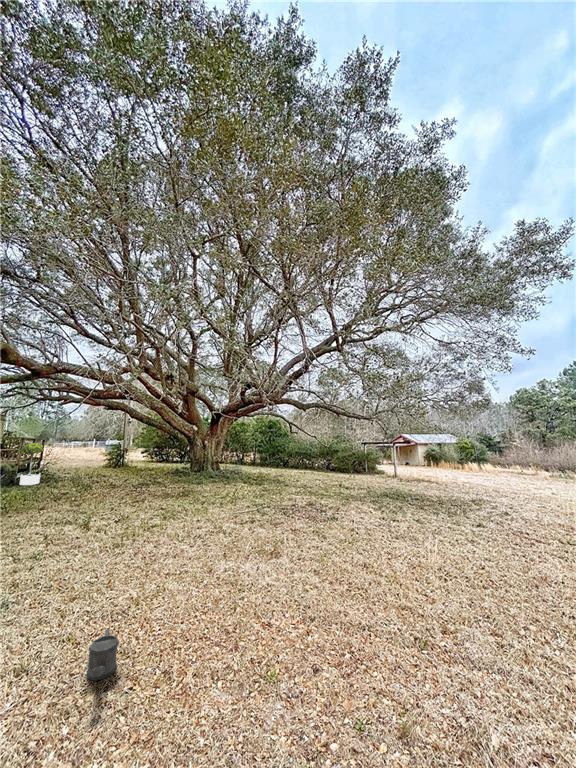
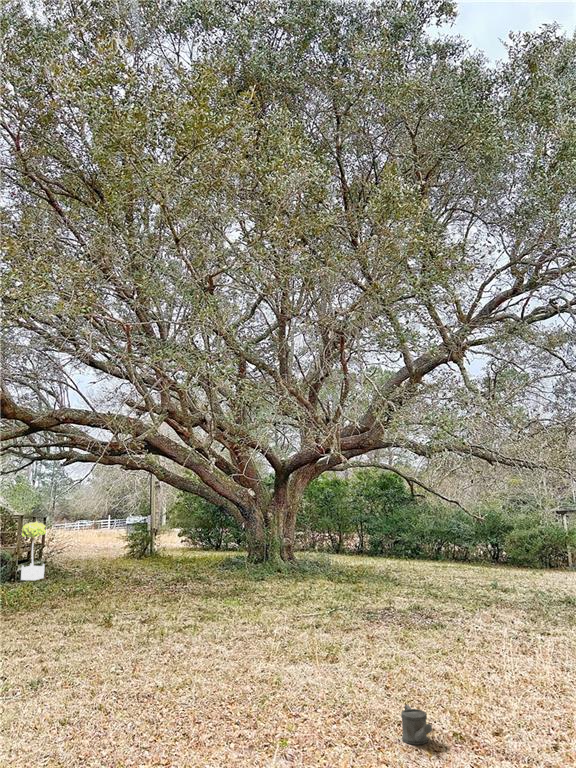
watering can: present [87,629,119,681] -> present [401,705,432,745]

